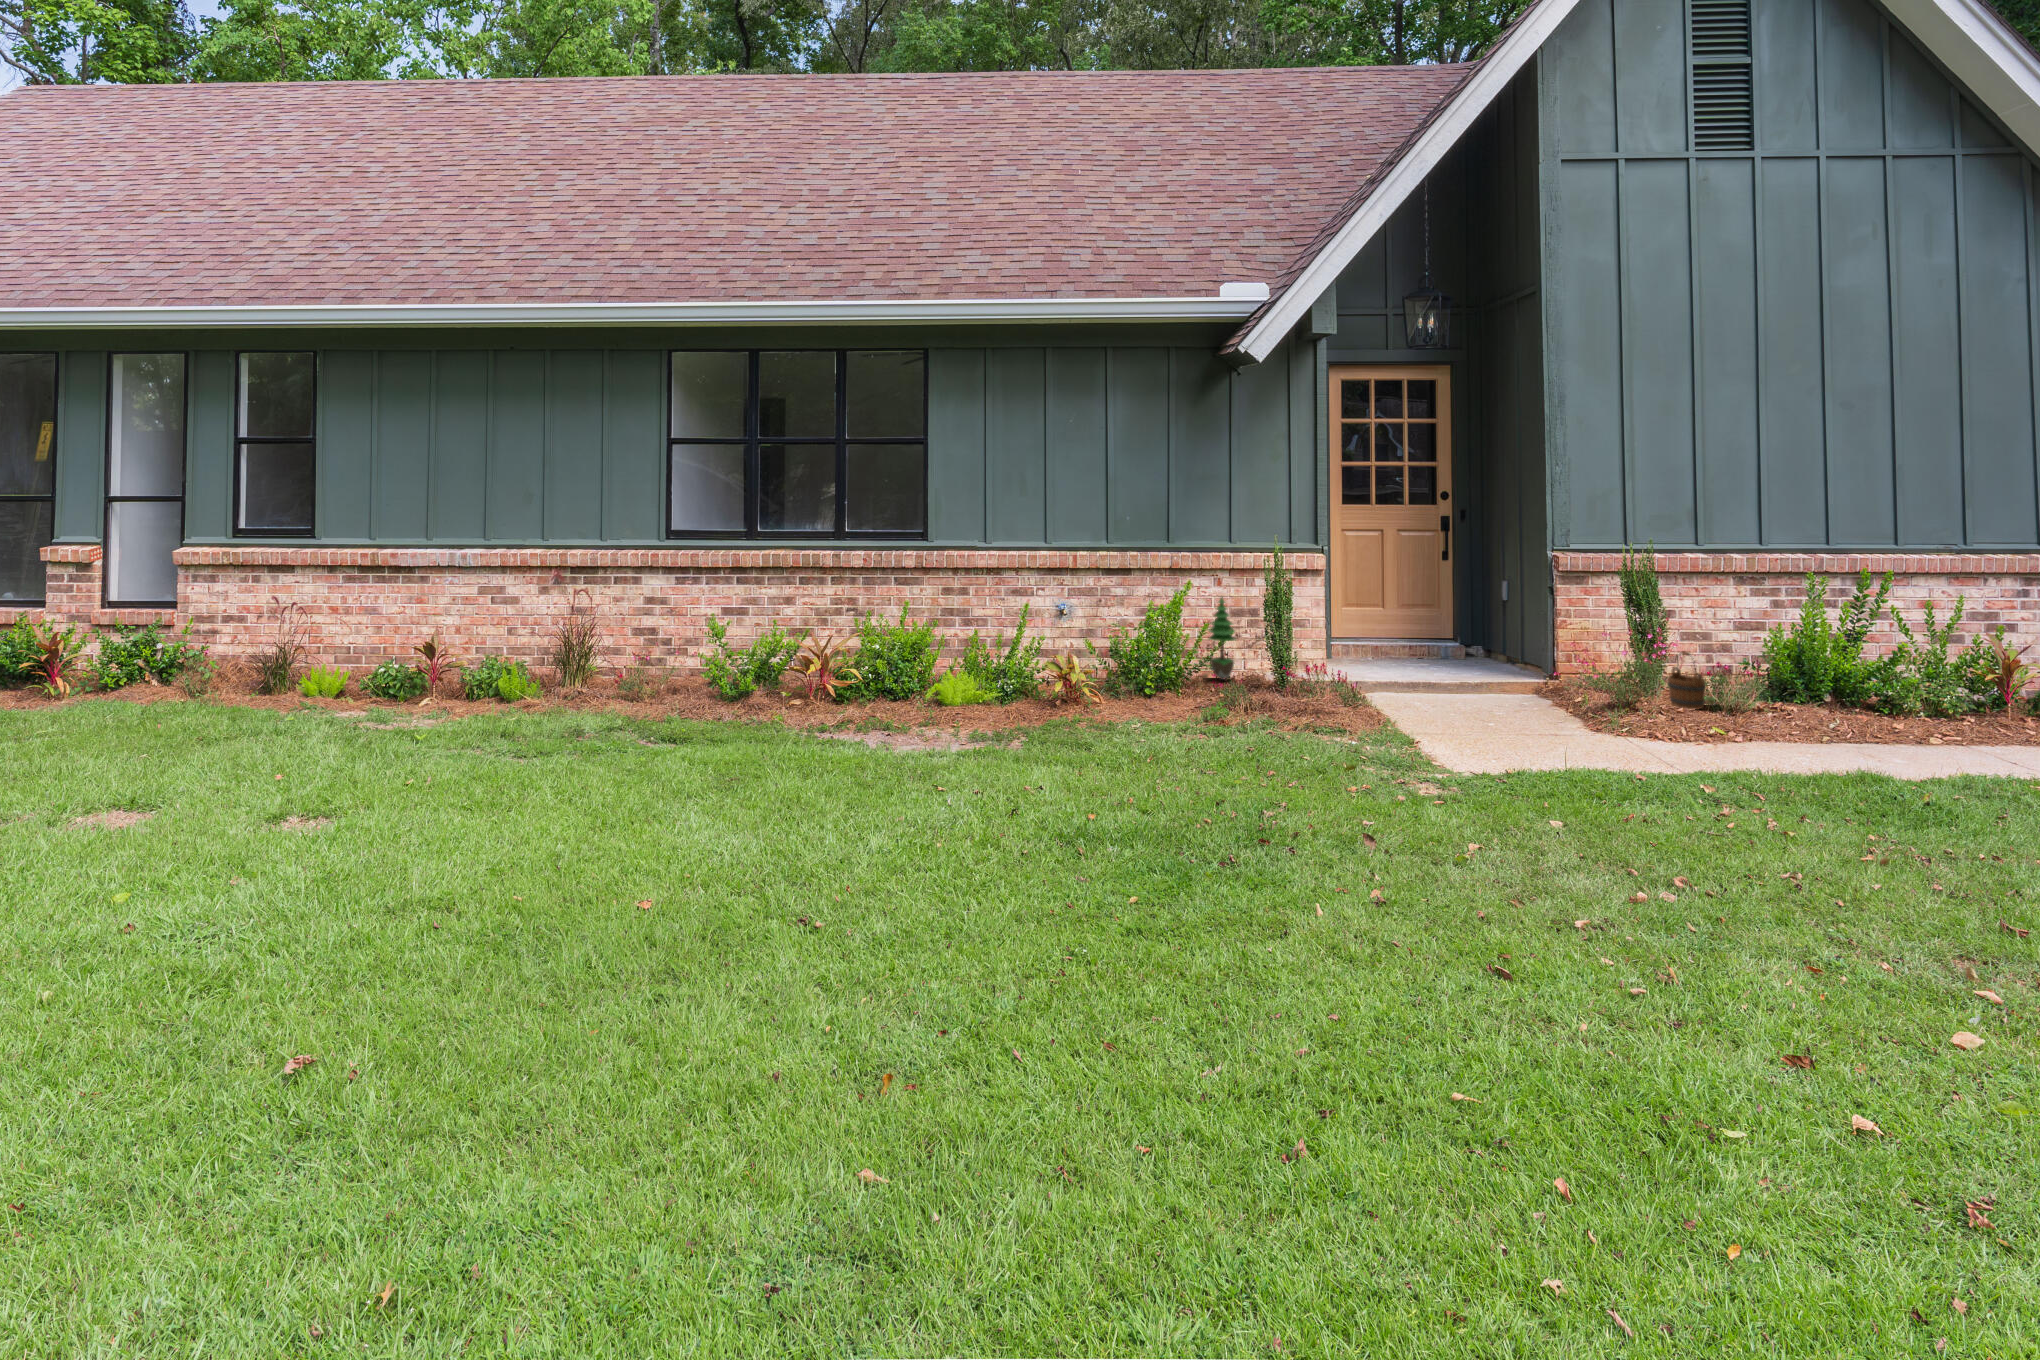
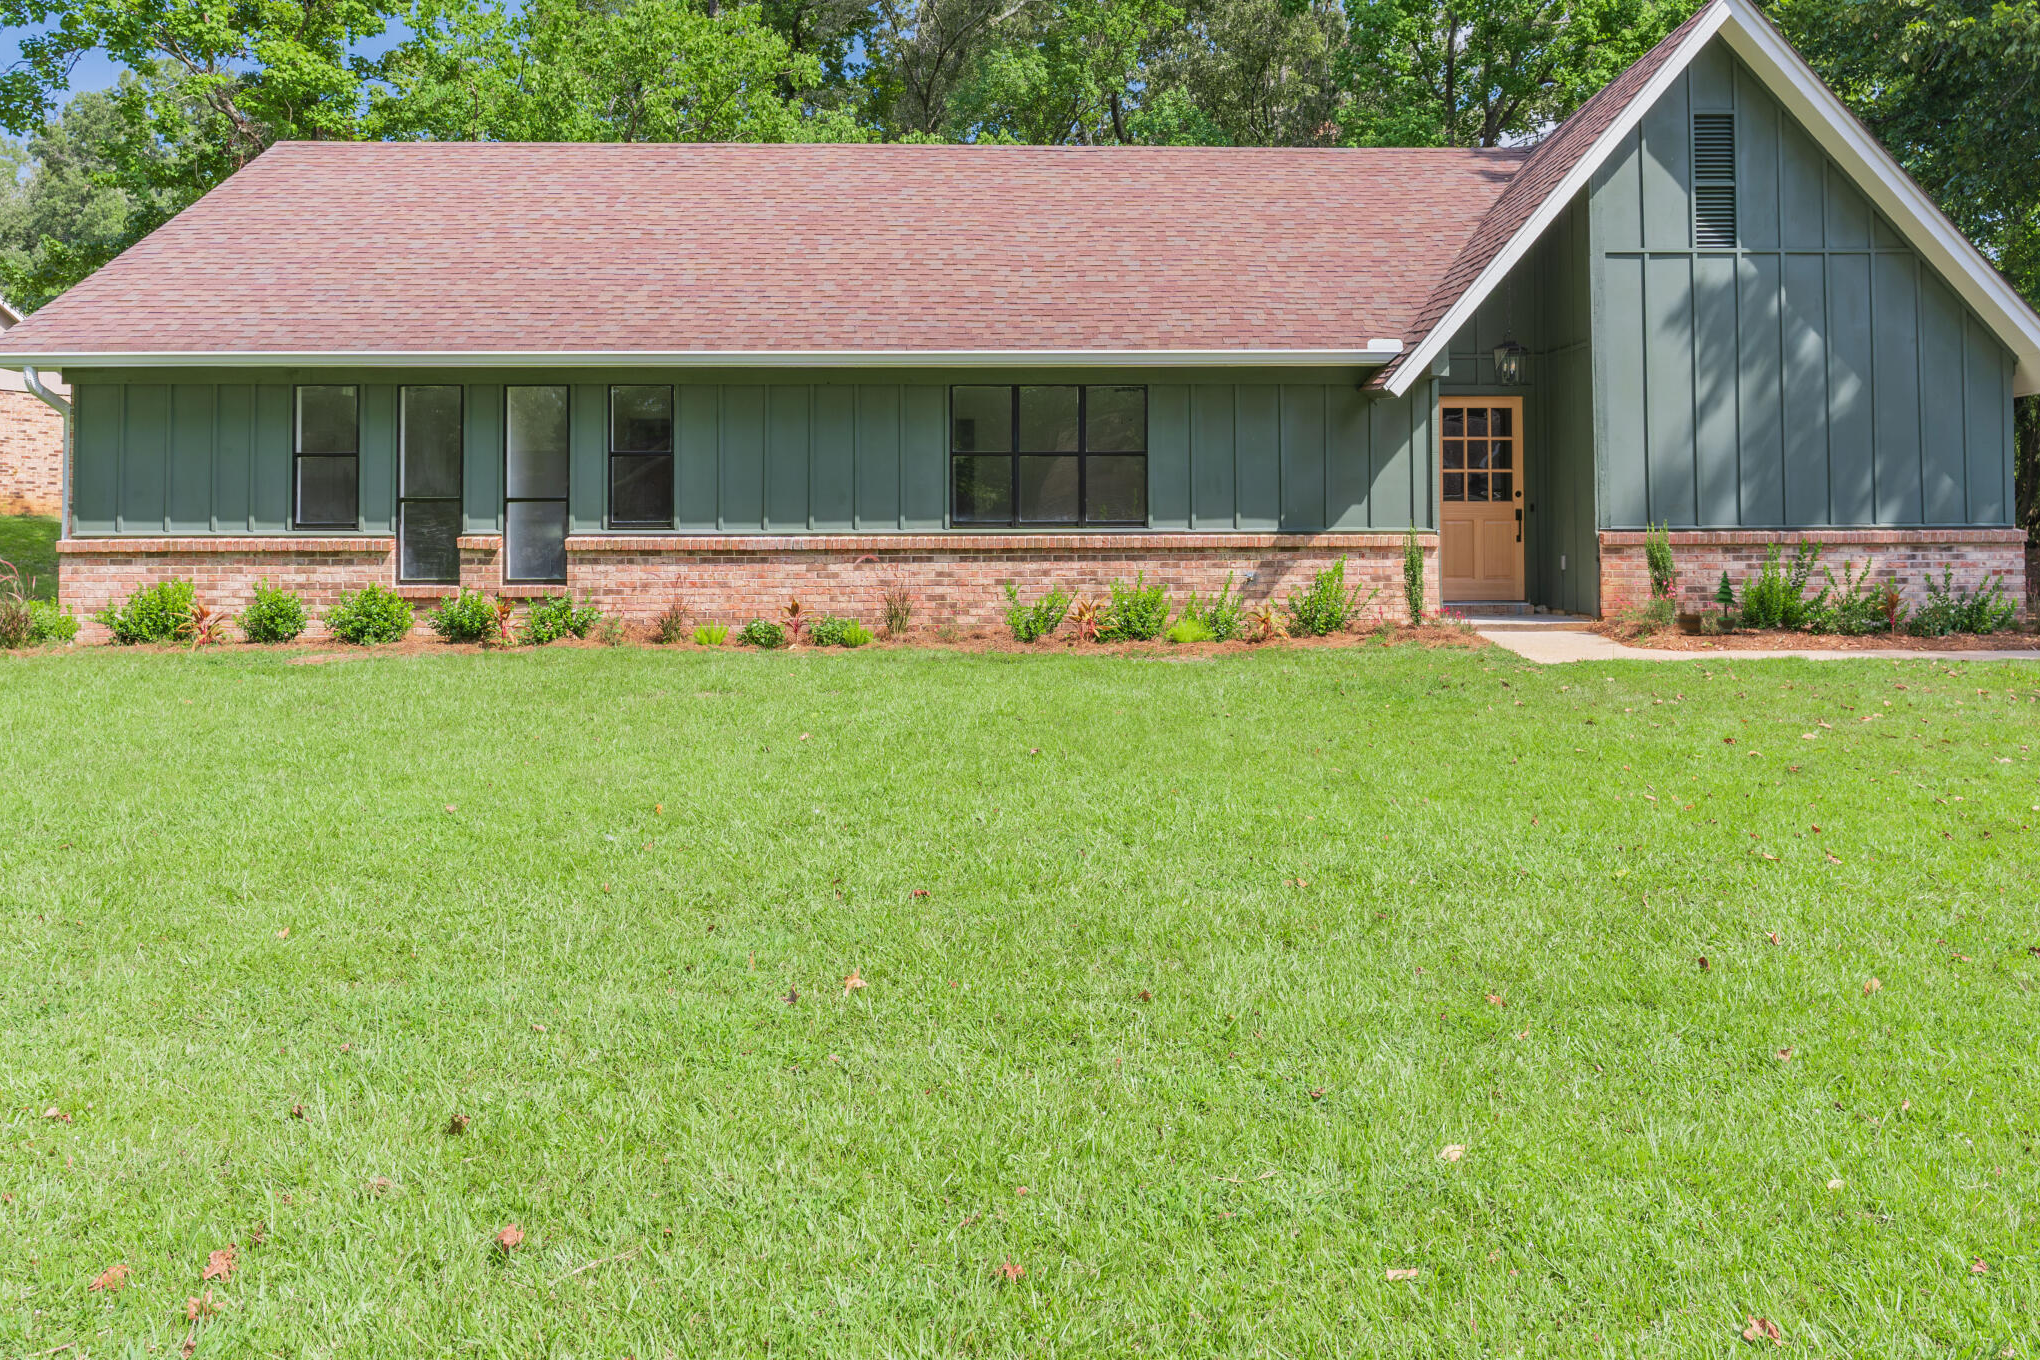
potted tree: present [1208,597,1236,680] -> present [1713,570,1737,634]

